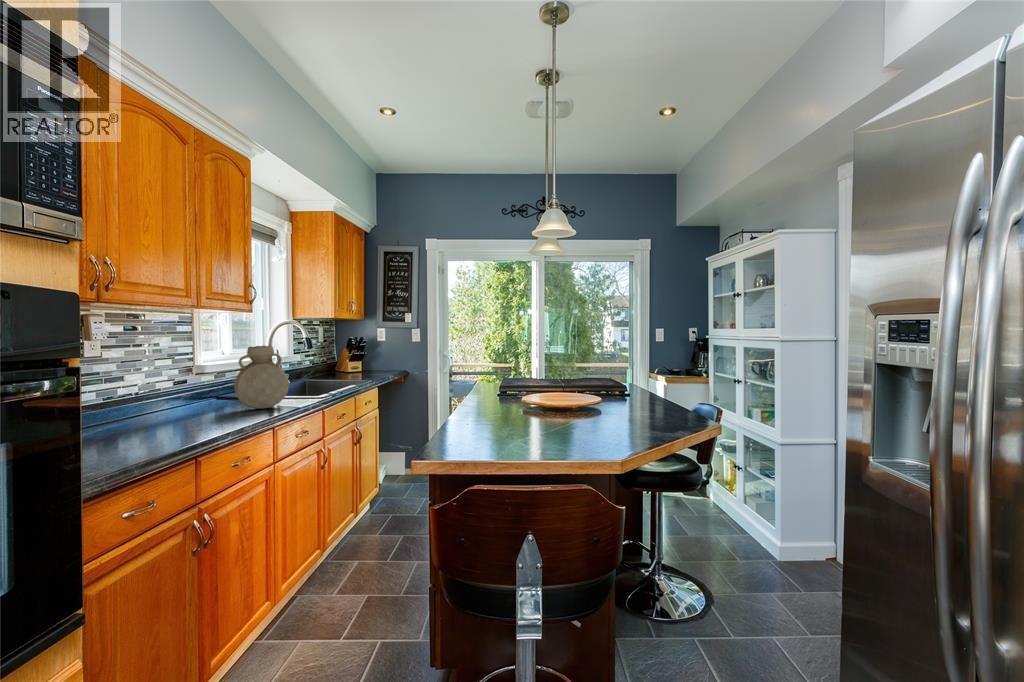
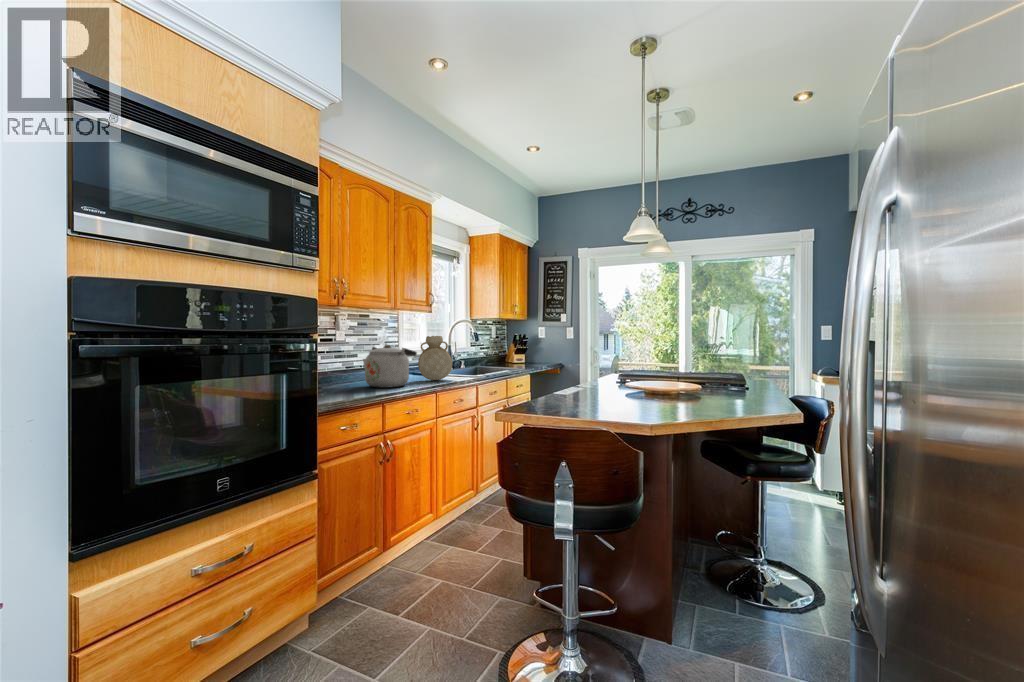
kettle: none [140,363,239,430] -> present [363,345,417,388]

